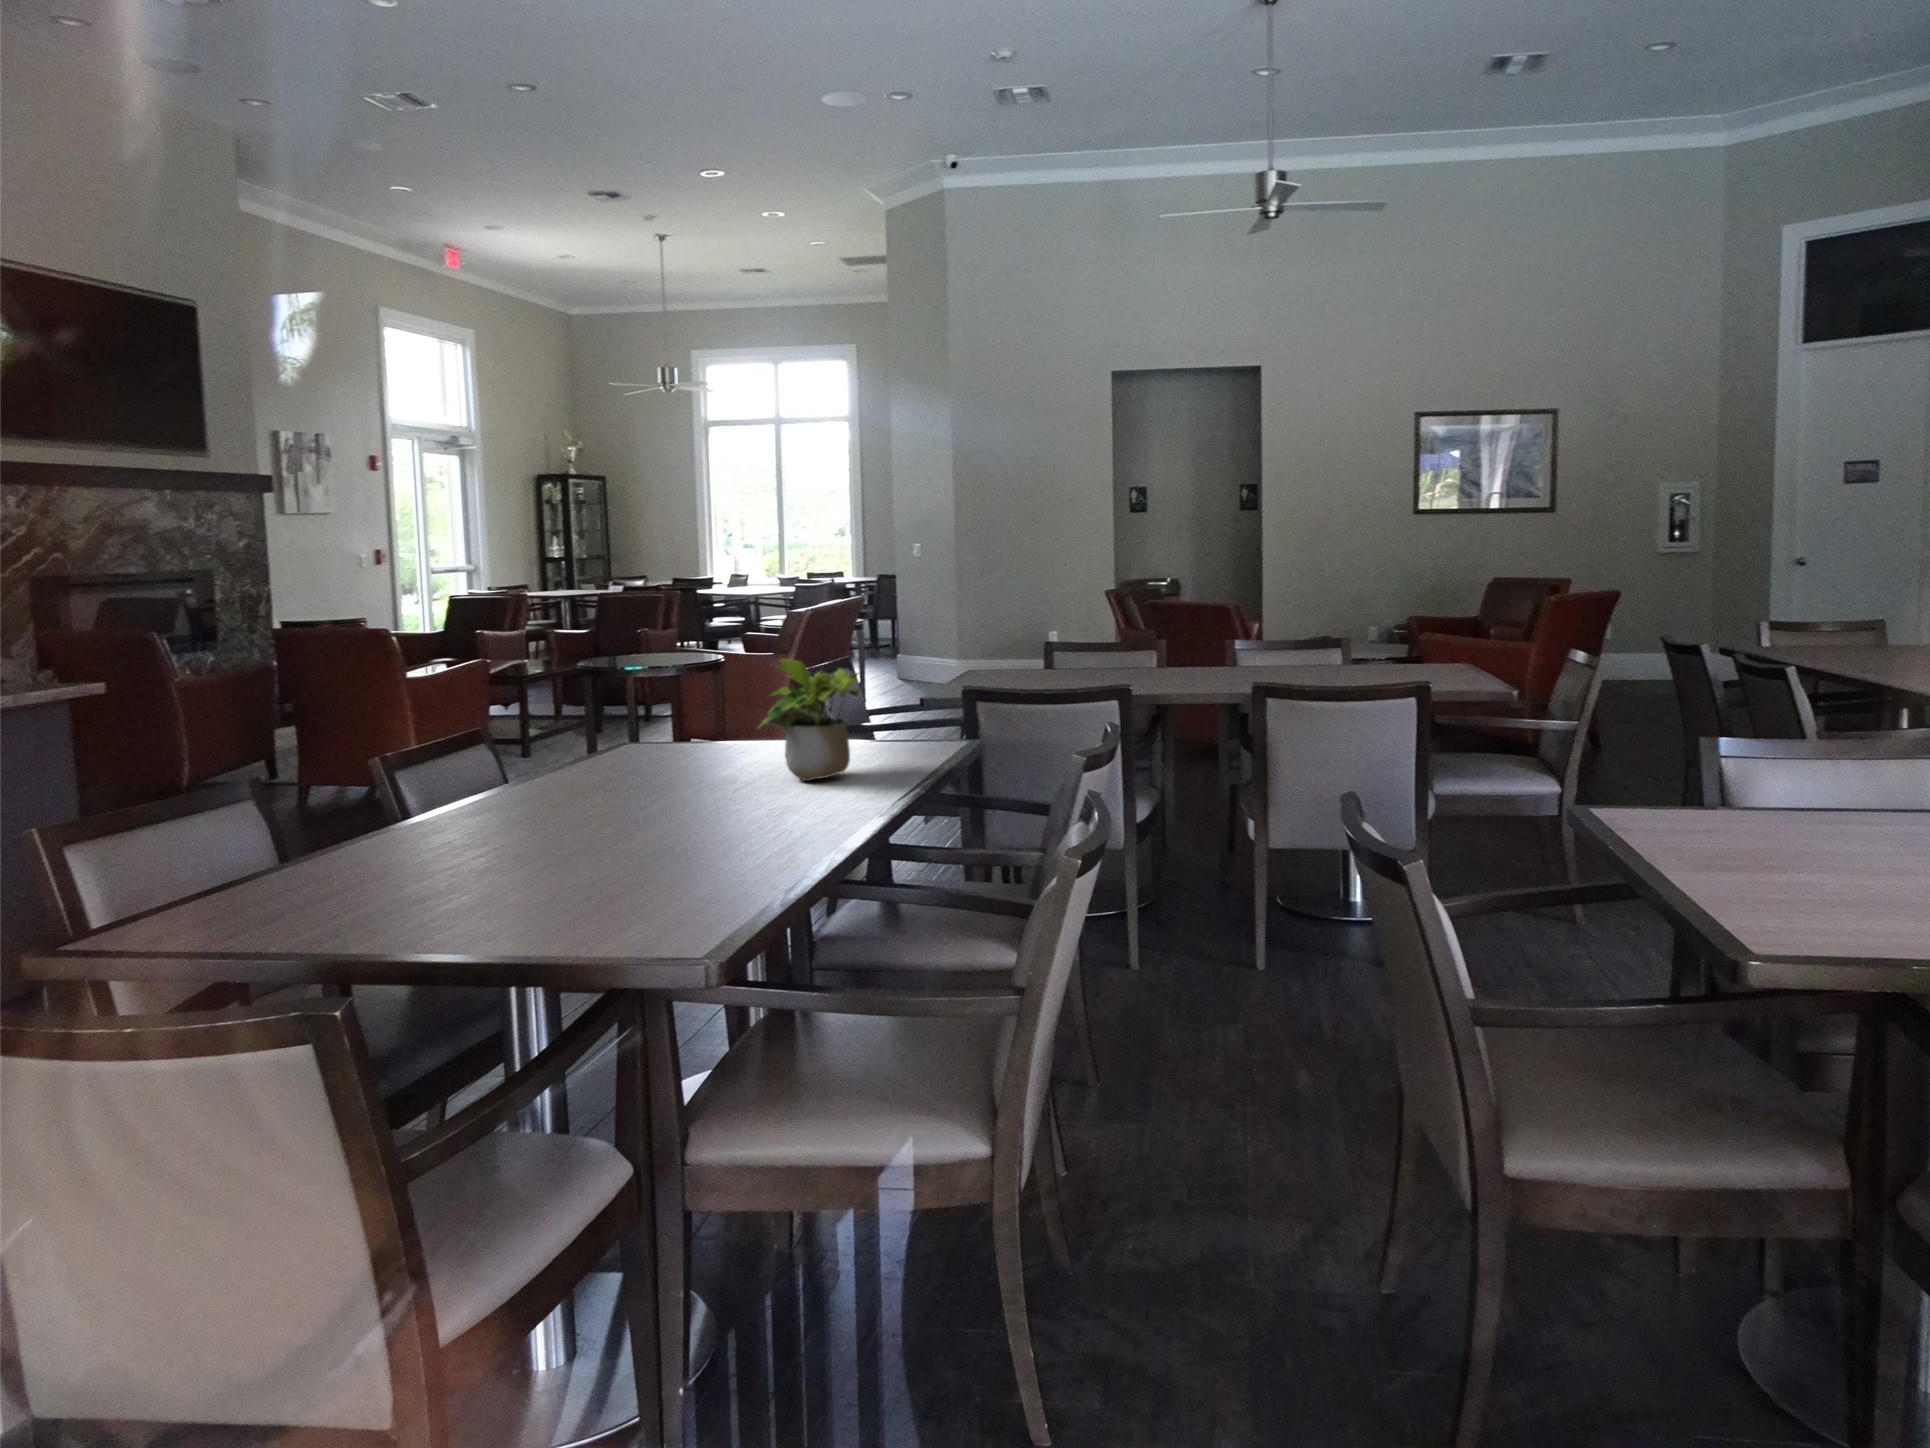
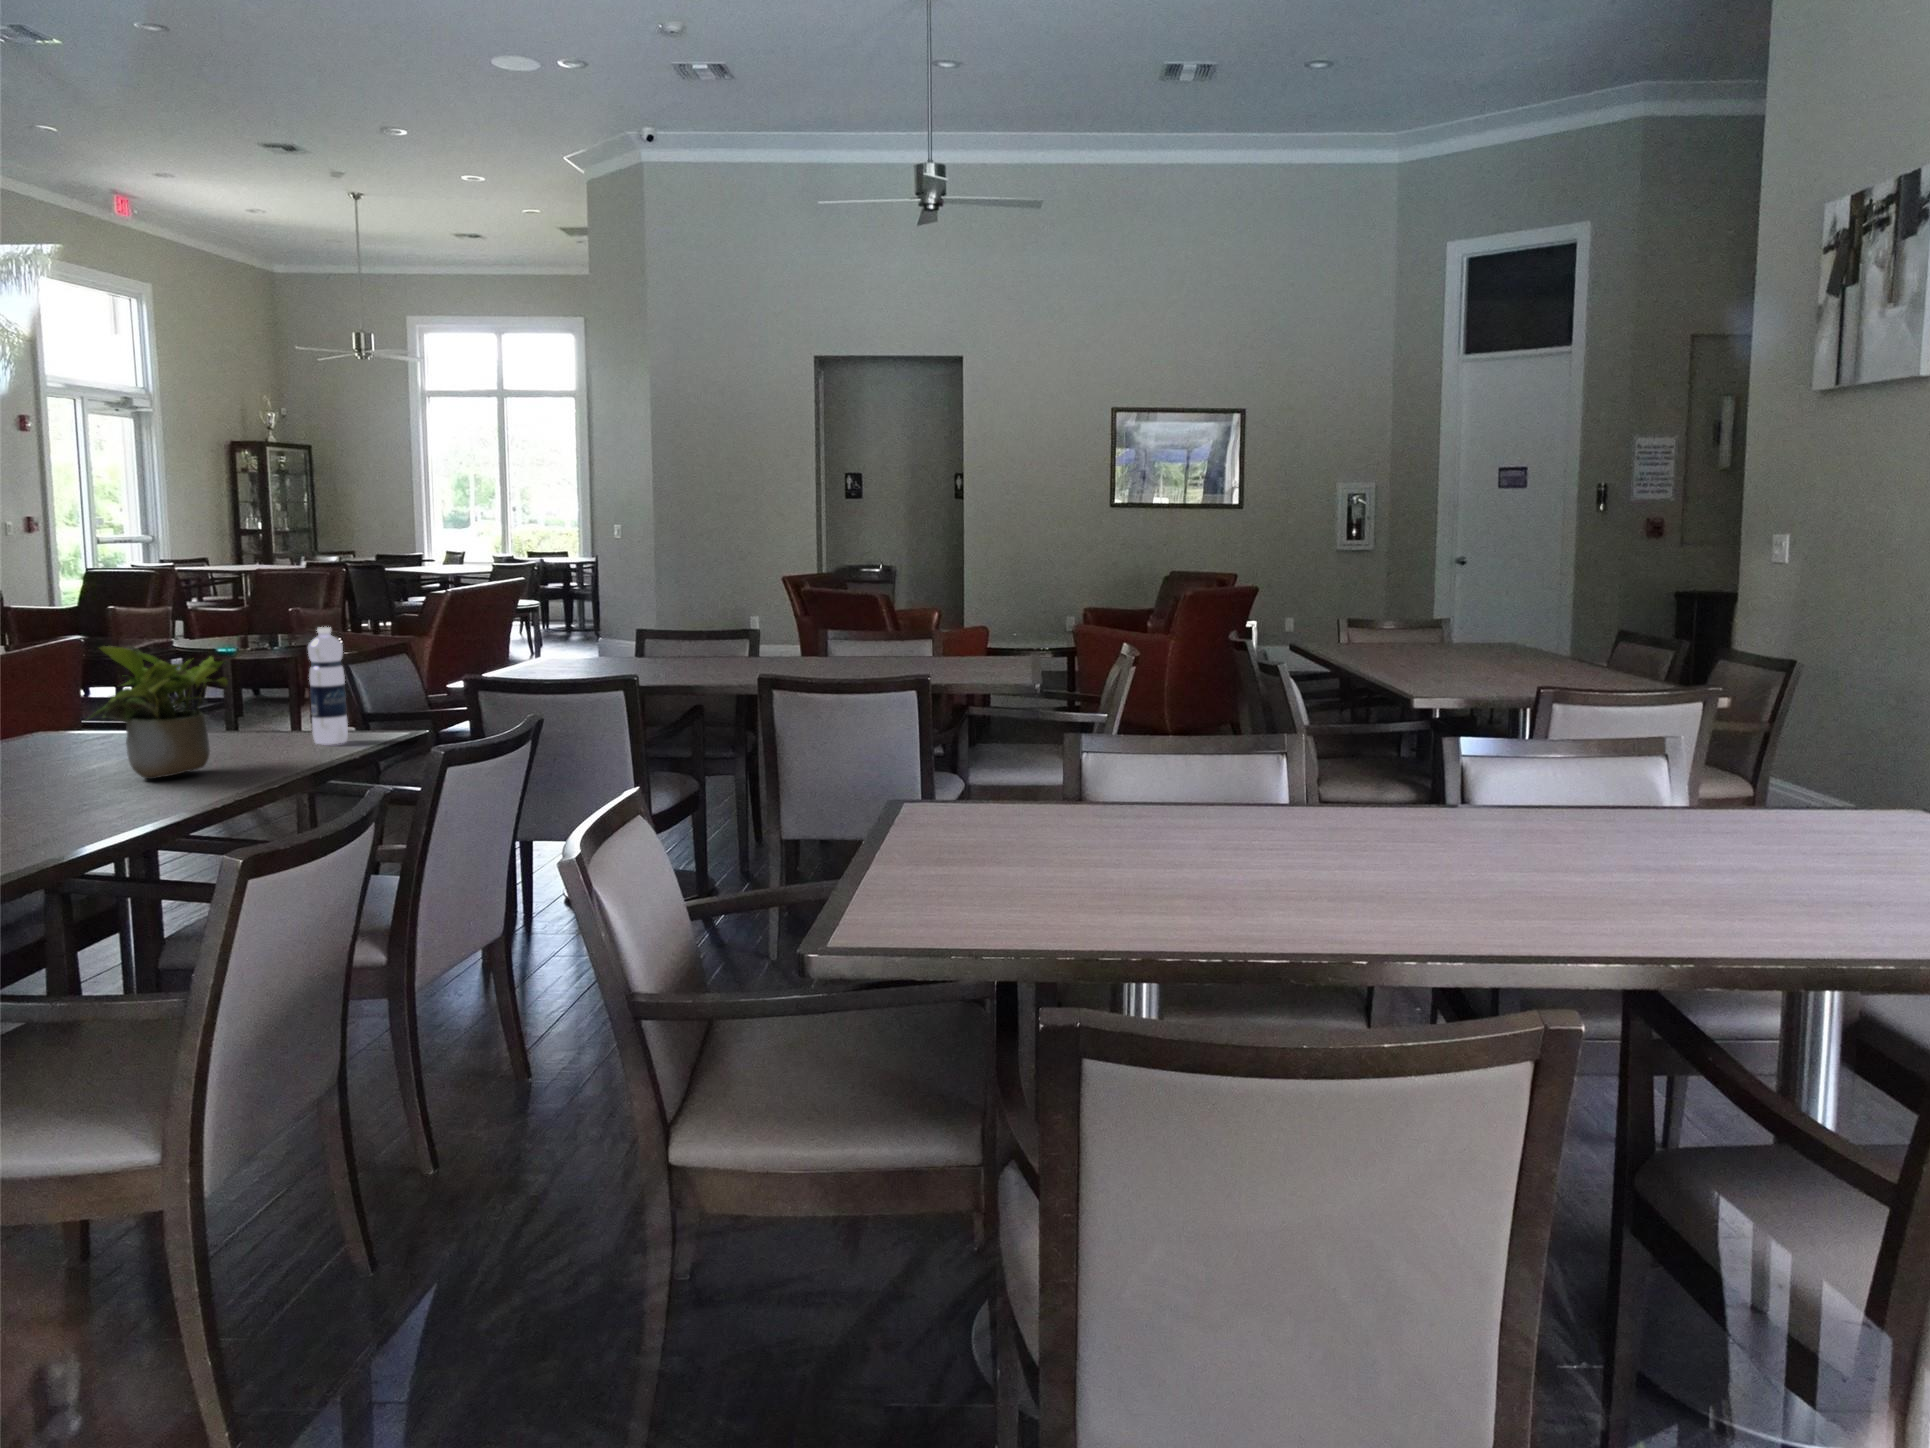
water bottle: none [897,641,929,750] -> present [308,627,348,744]

